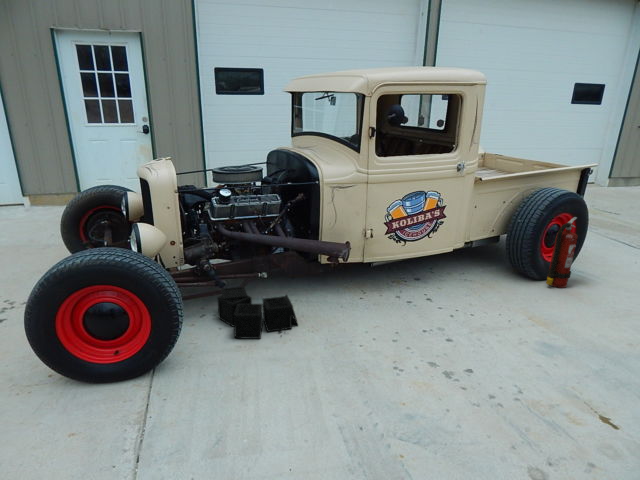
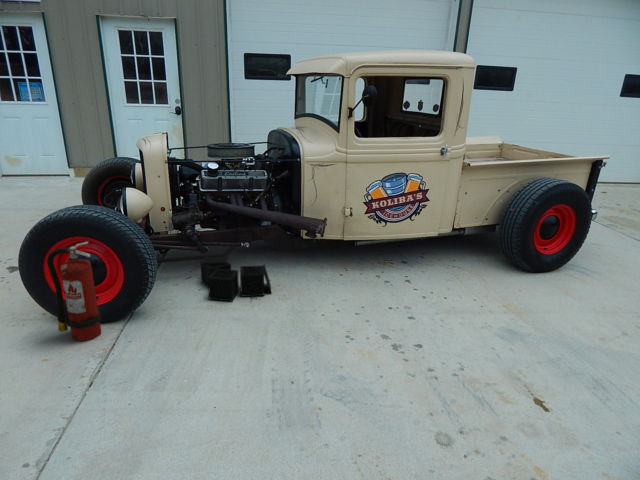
fire extinguisher: present [546,217,578,288] -> present [47,242,101,341]

